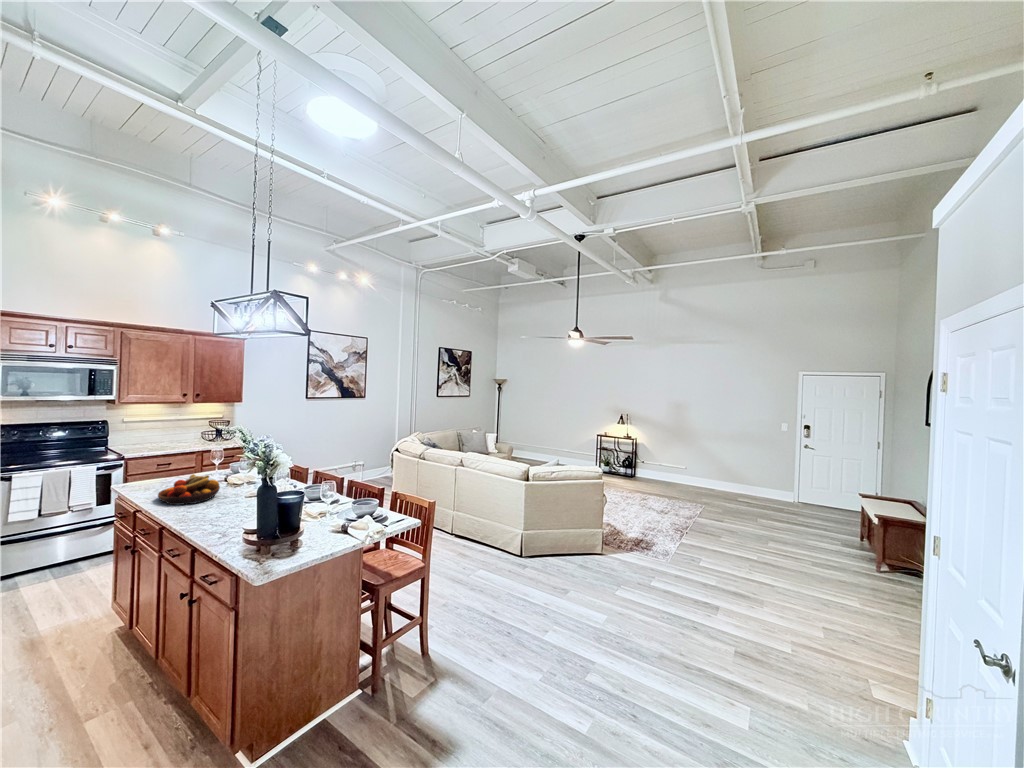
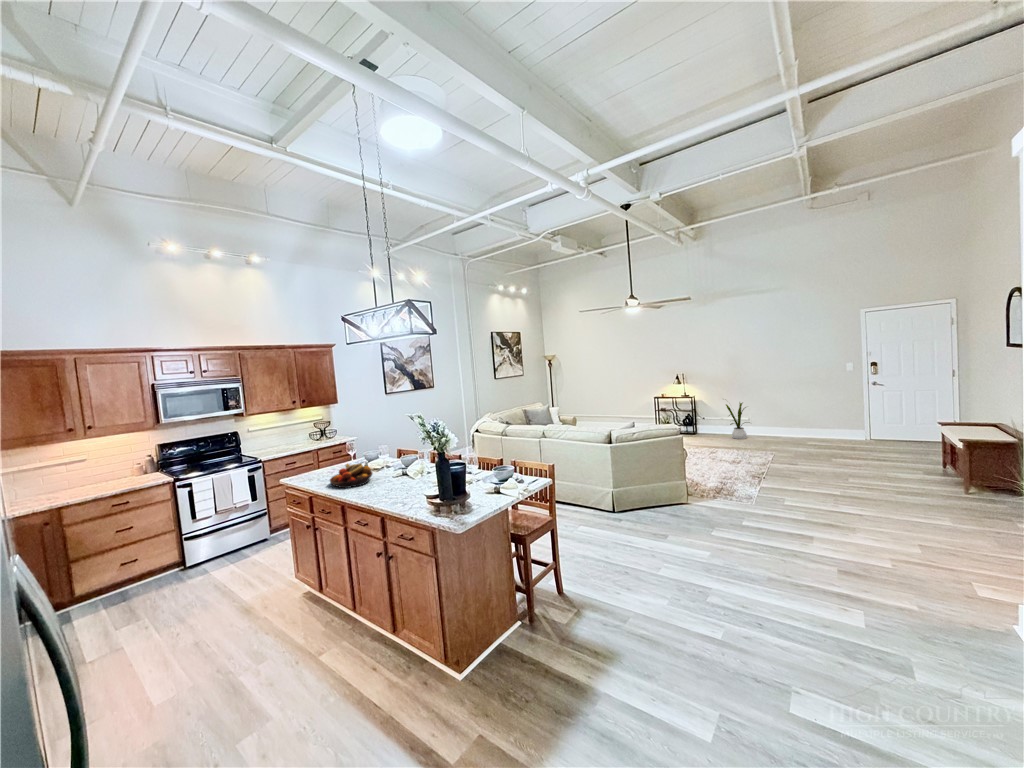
house plant: none [660,443,687,487] -> present [726,403,747,439]

